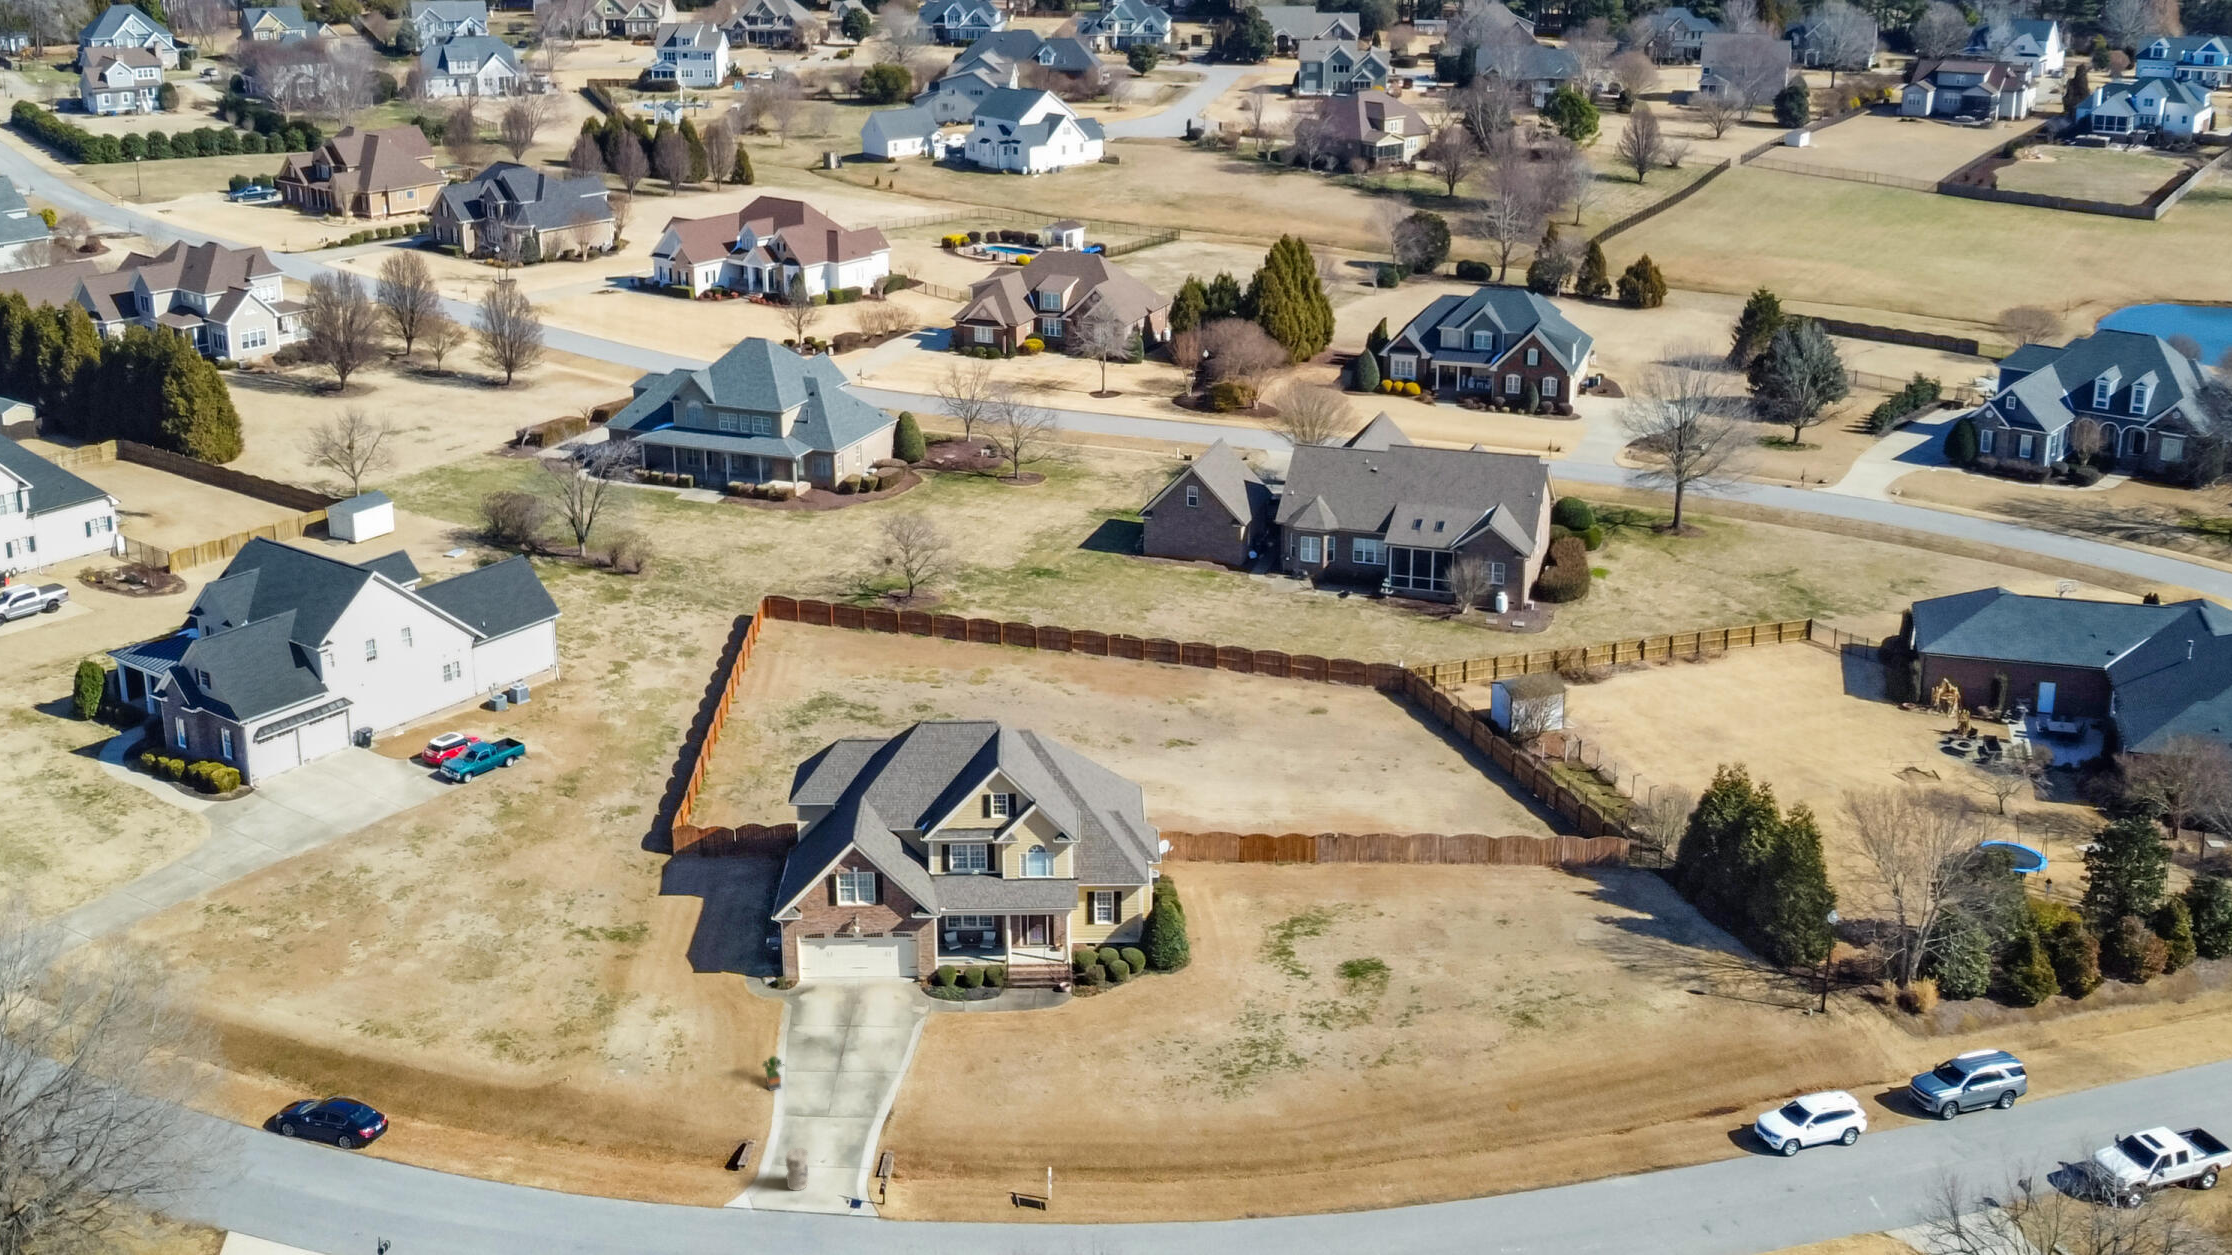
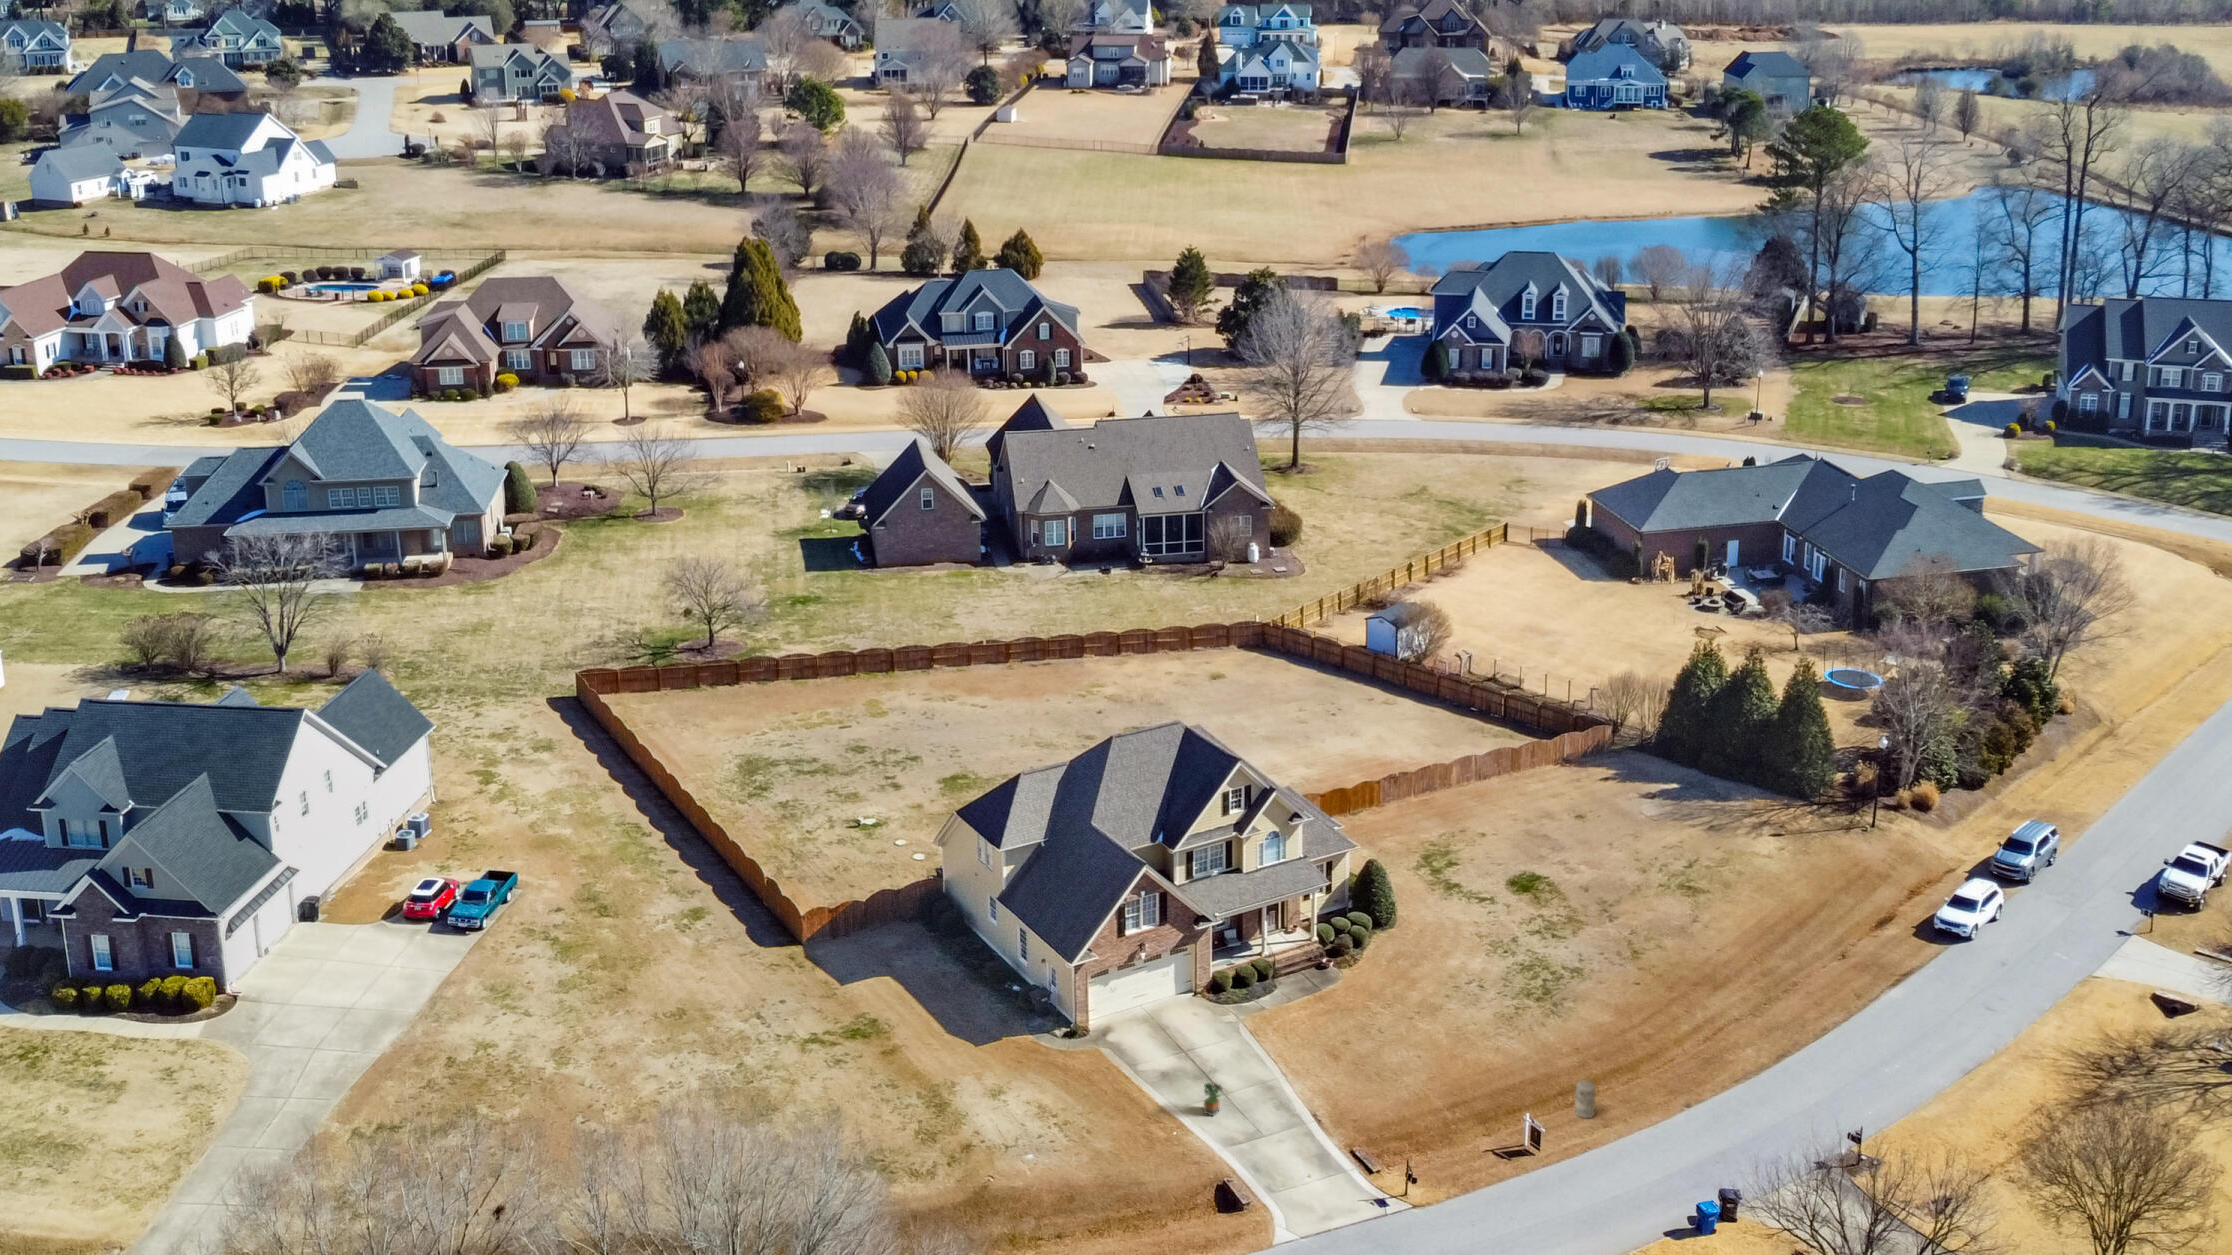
trash can: present [786,1148,809,1191] -> present [1575,1080,1596,1118]

